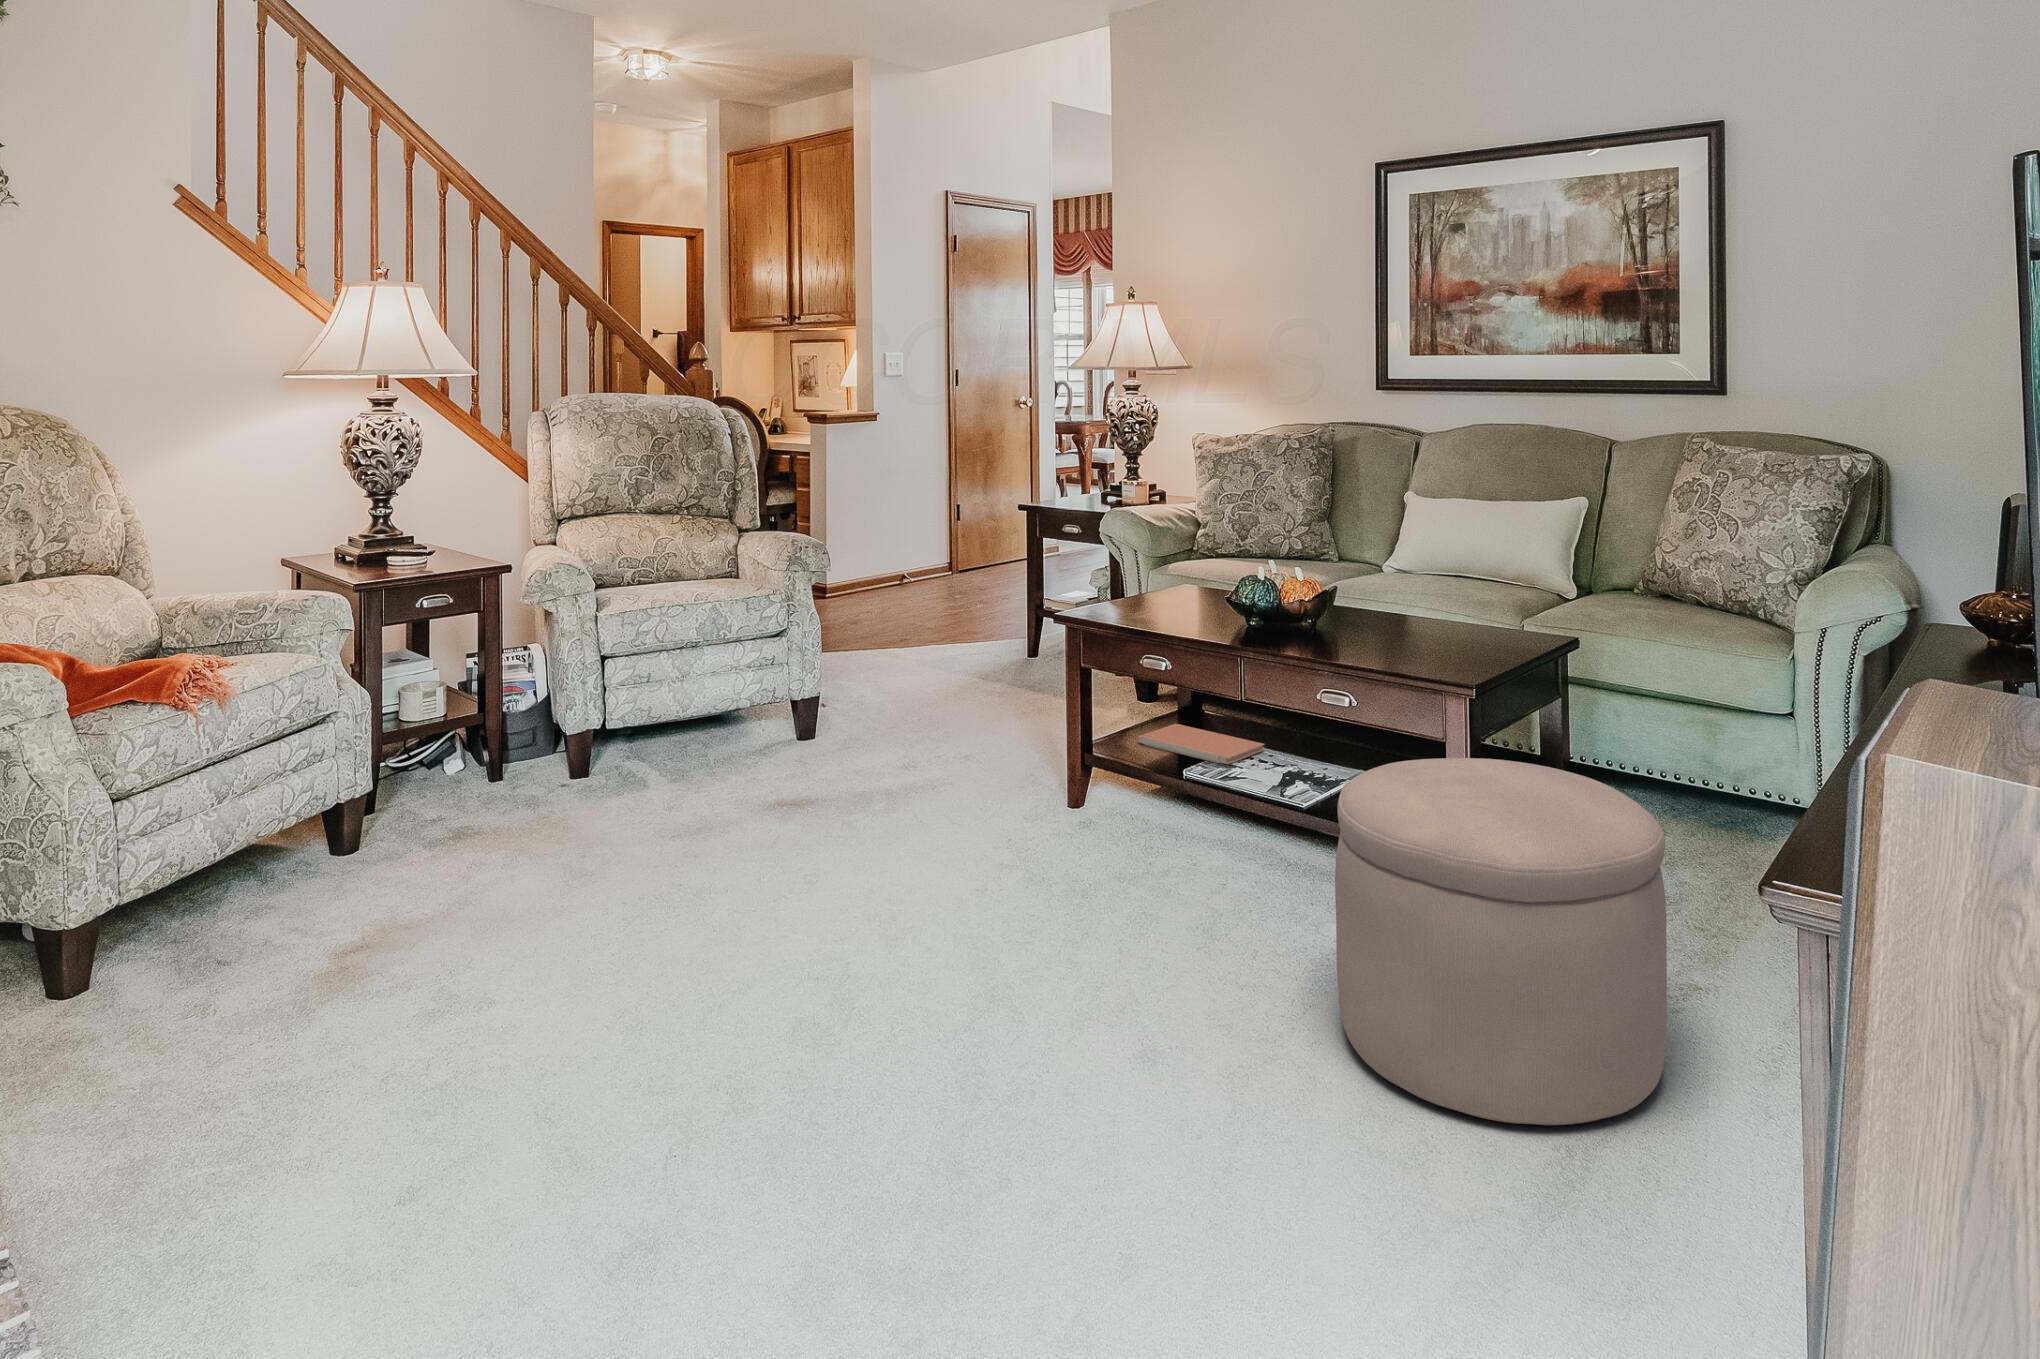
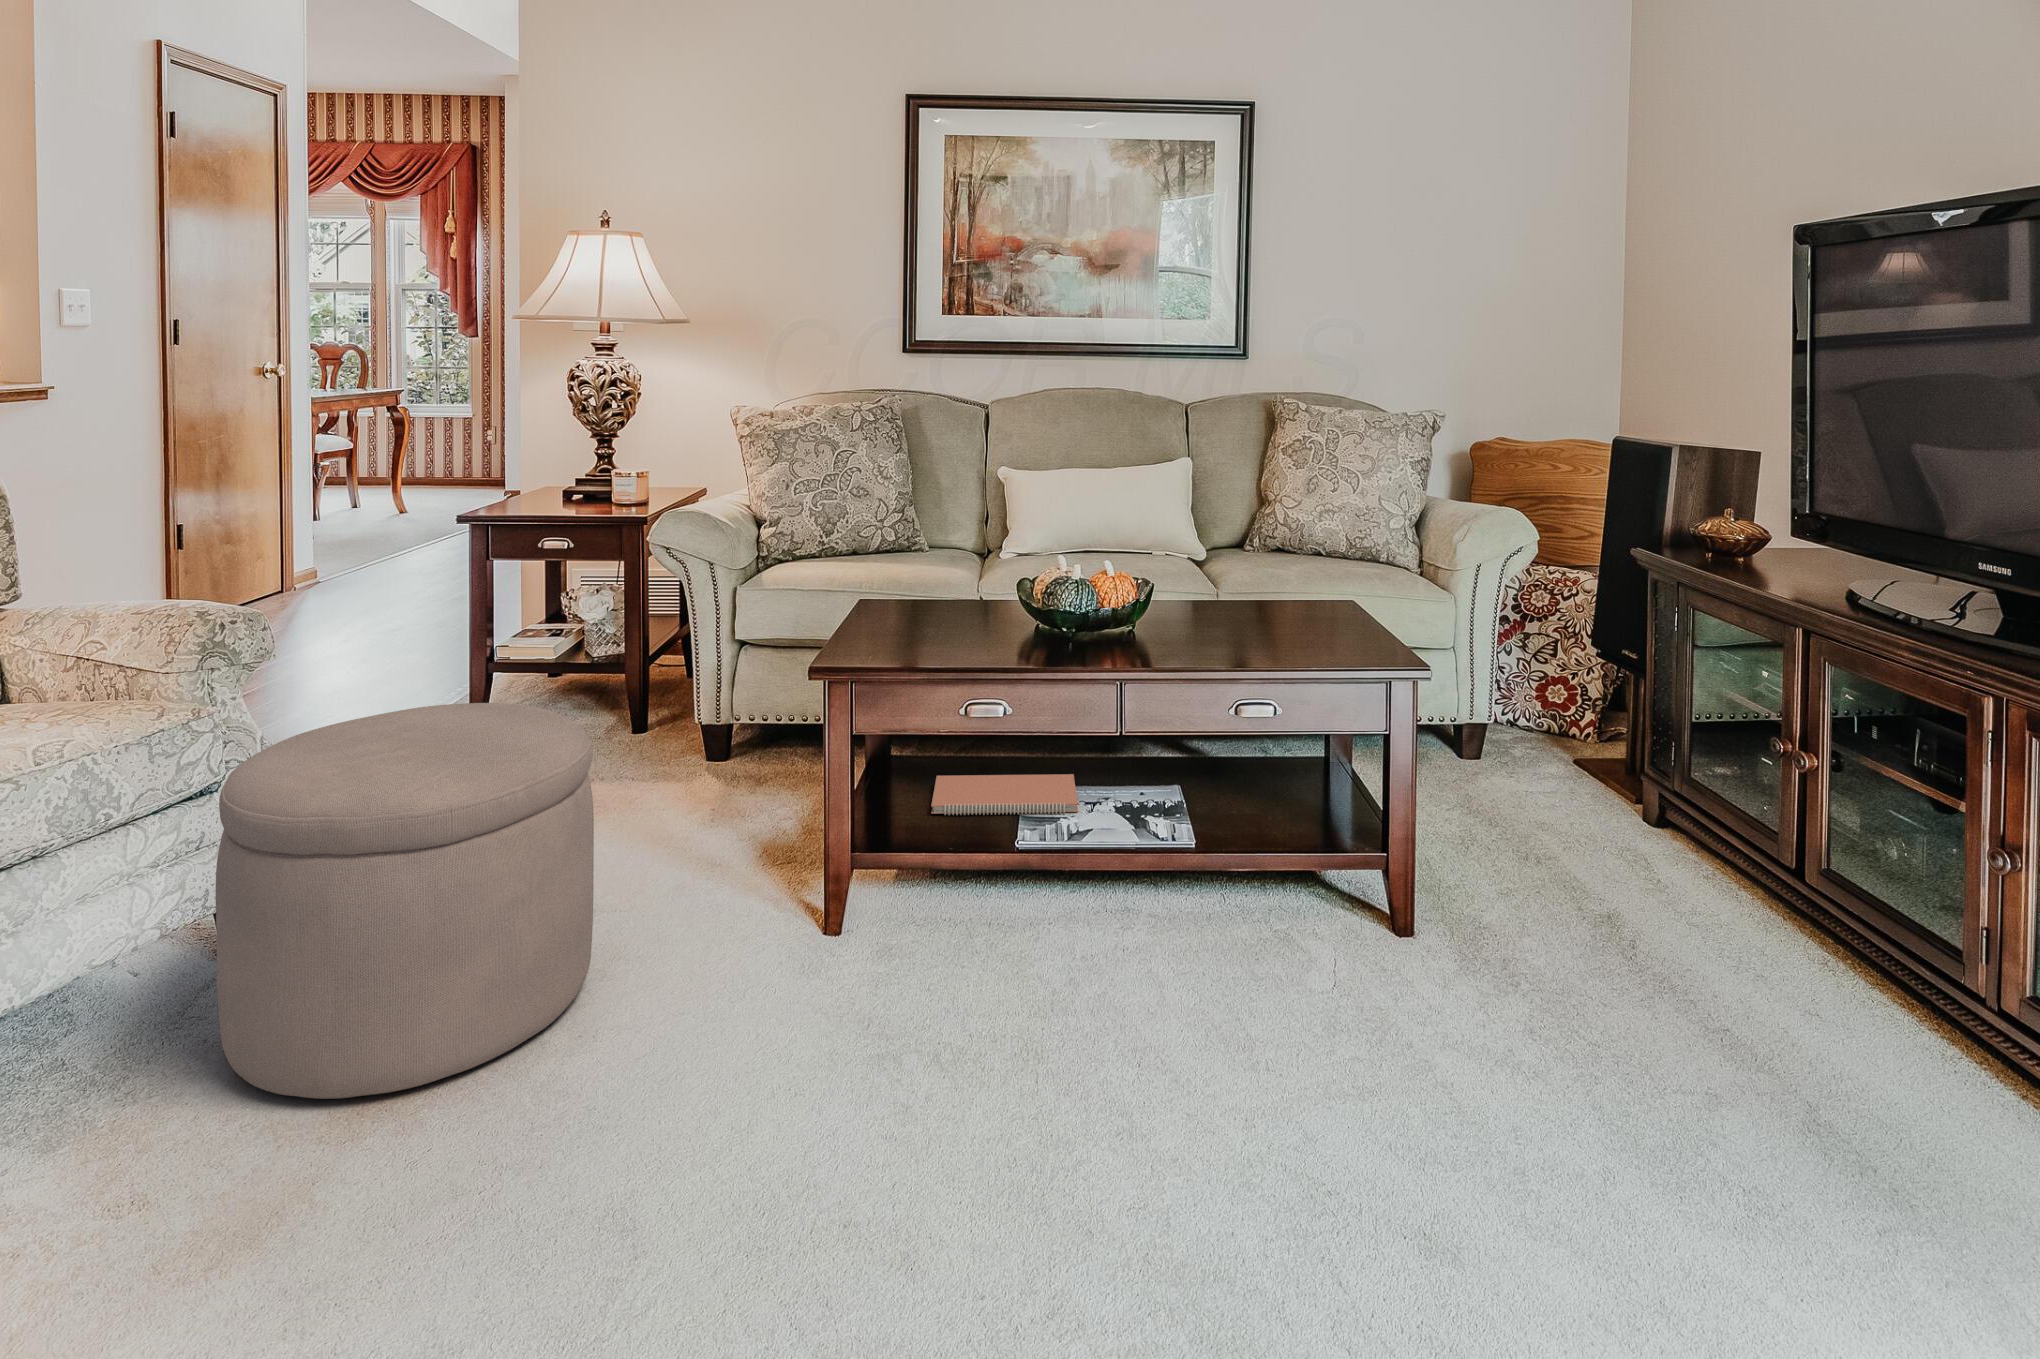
ottoman: present [1335,758,1667,1125] -> present [216,703,594,1099]

